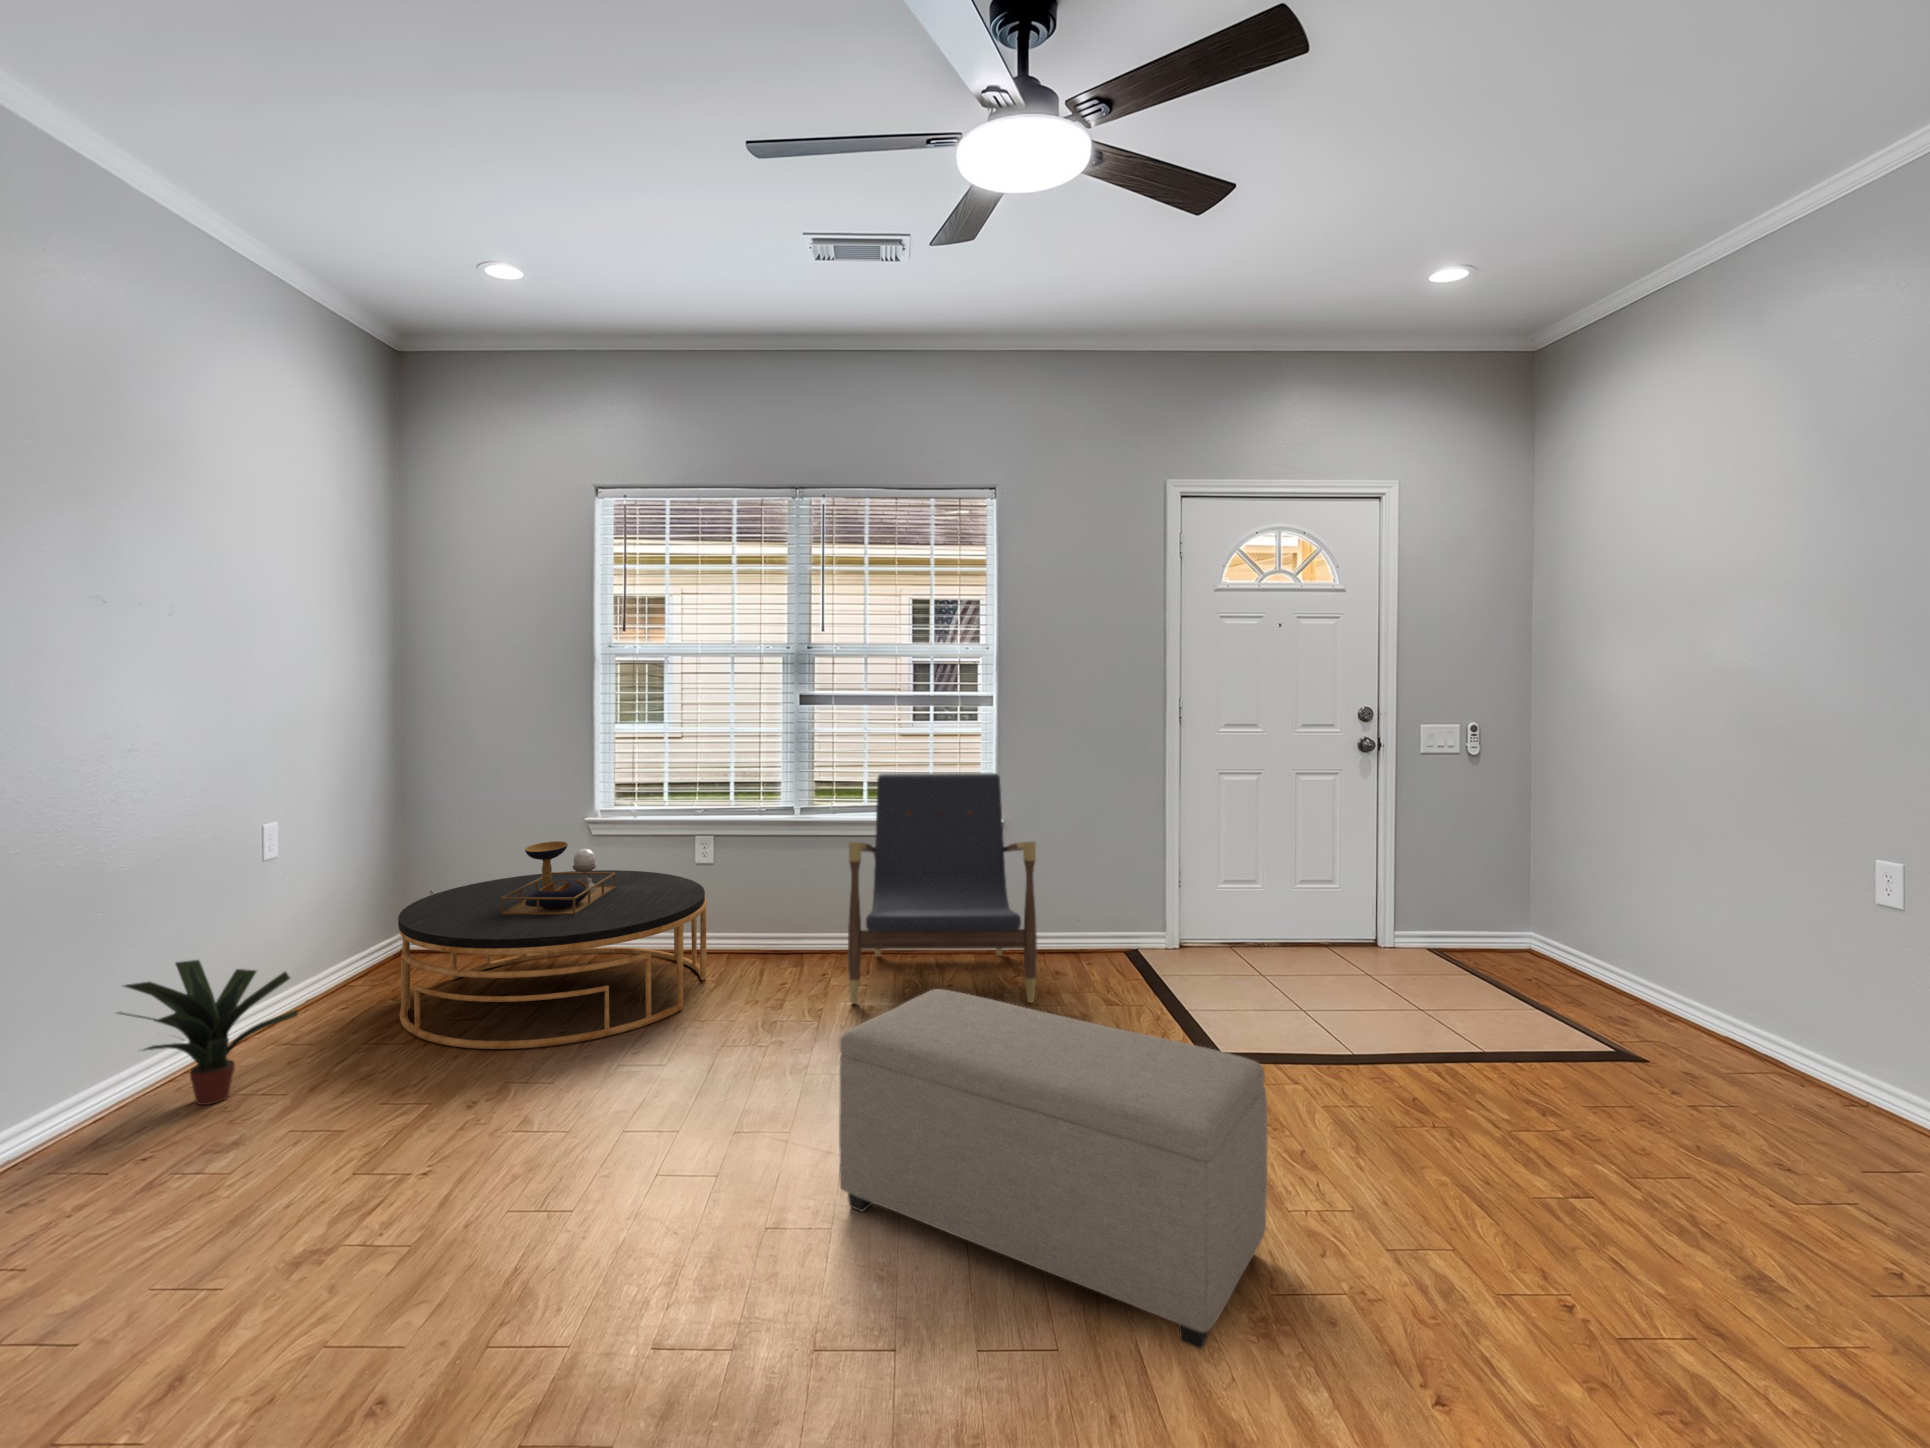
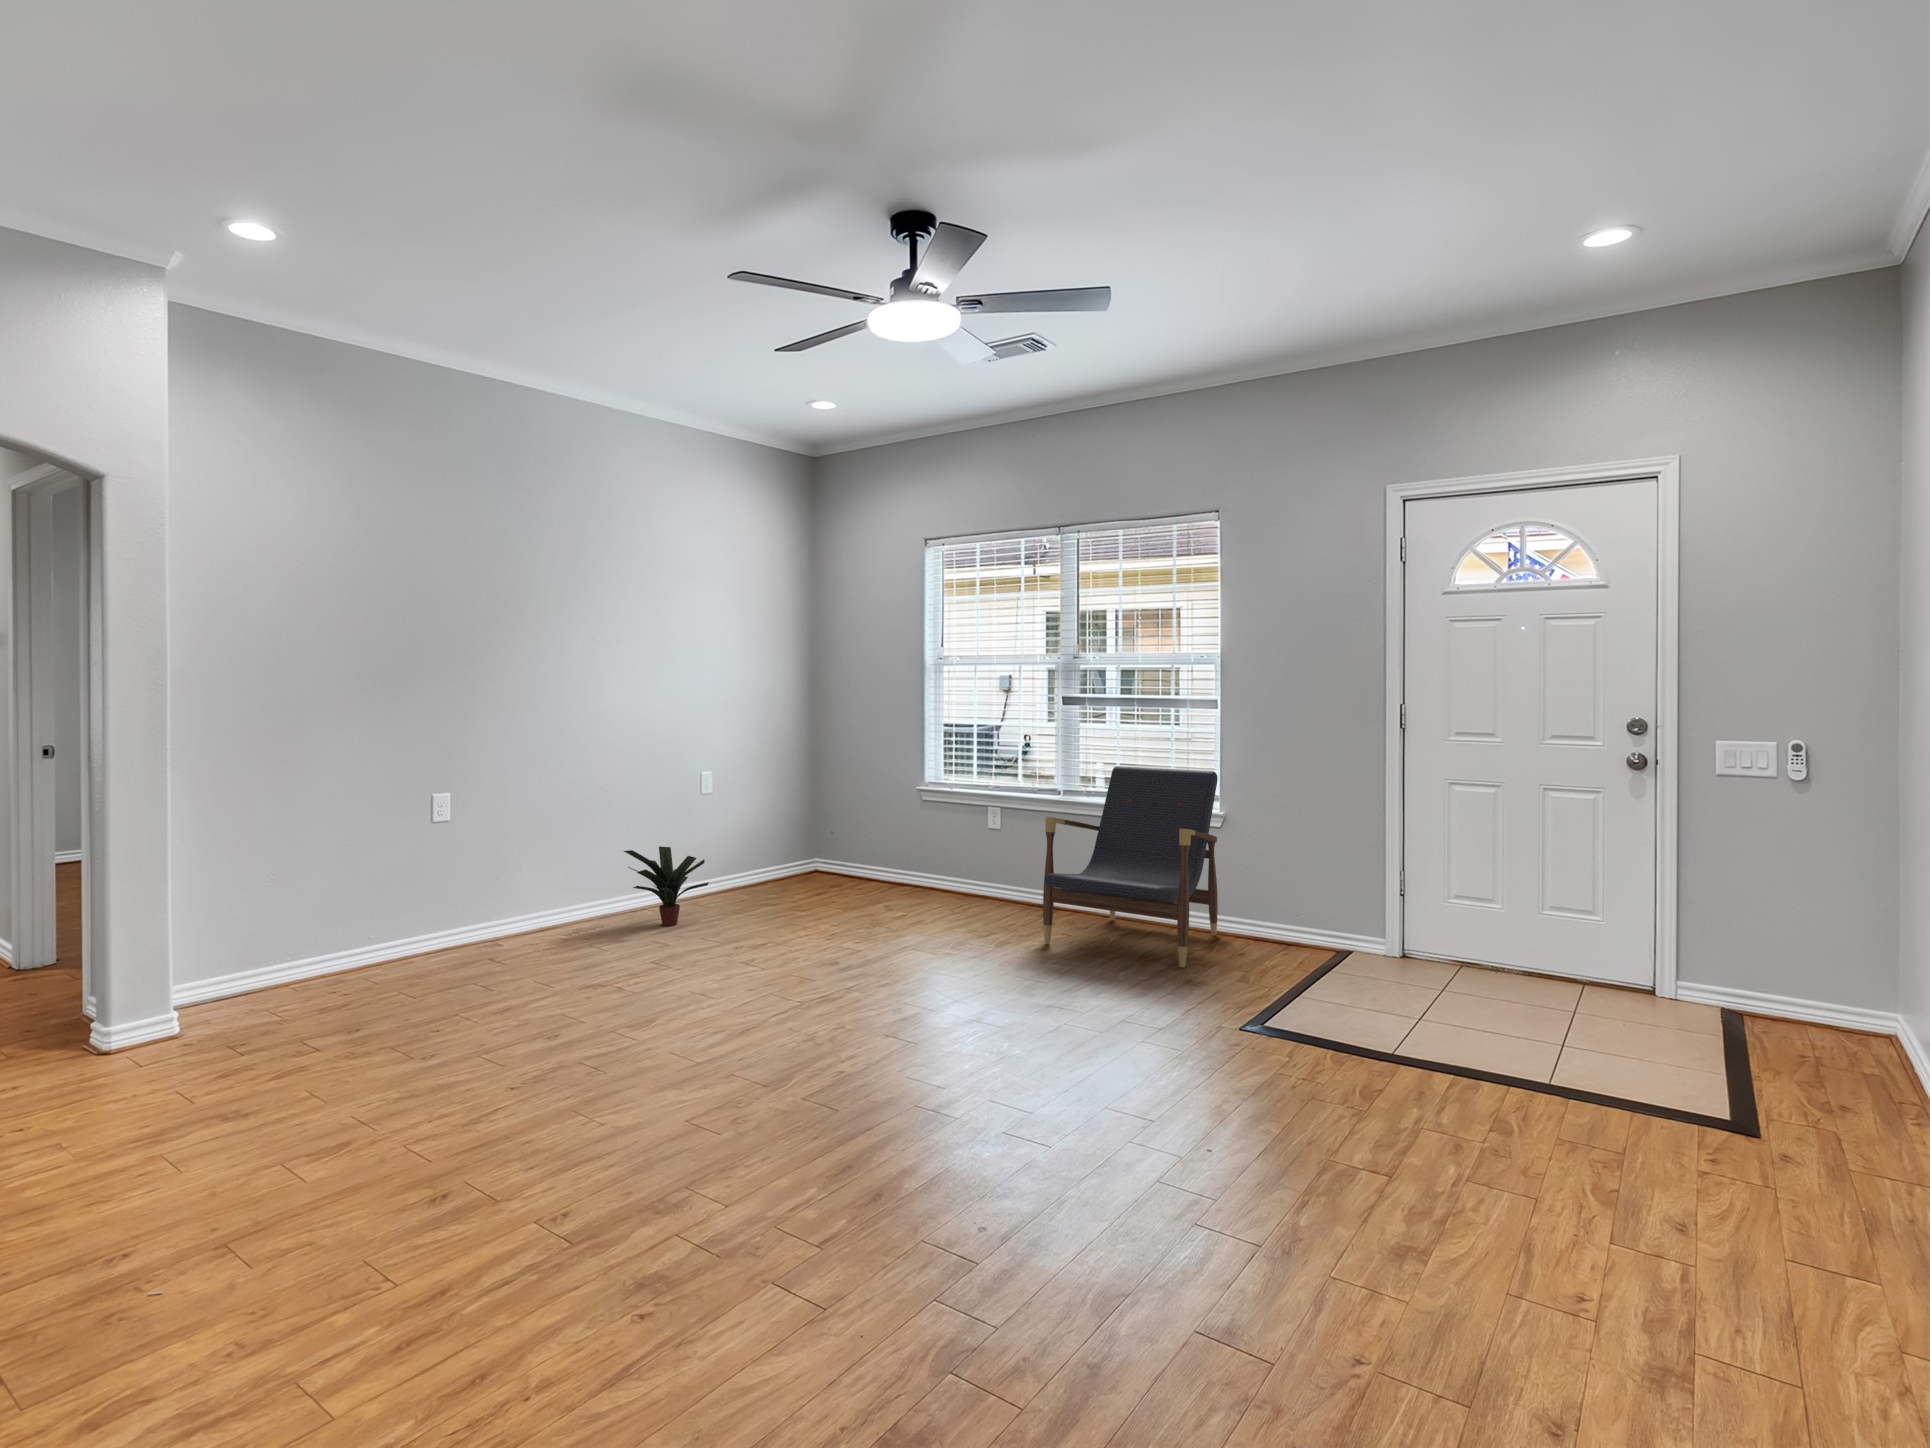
coffee table: present [398,841,707,1049] -> none [776,801,975,932]
ottoman: present [839,989,1268,1349] -> none [882,911,1095,1130]

